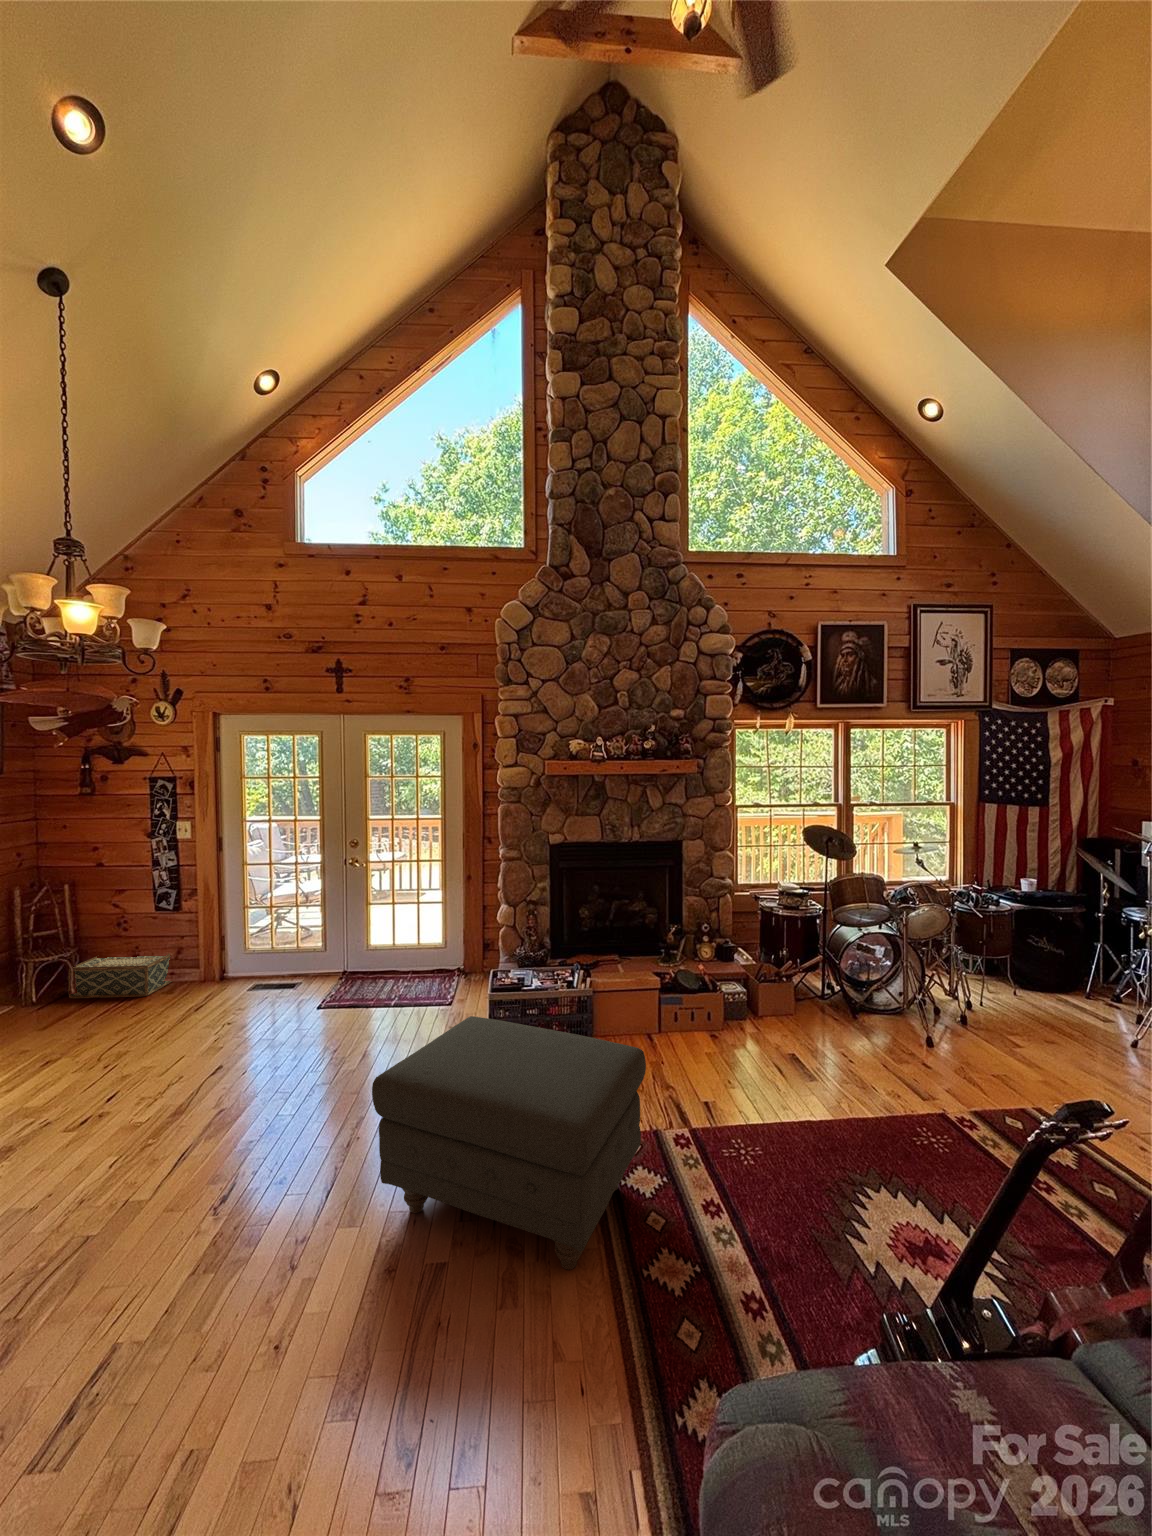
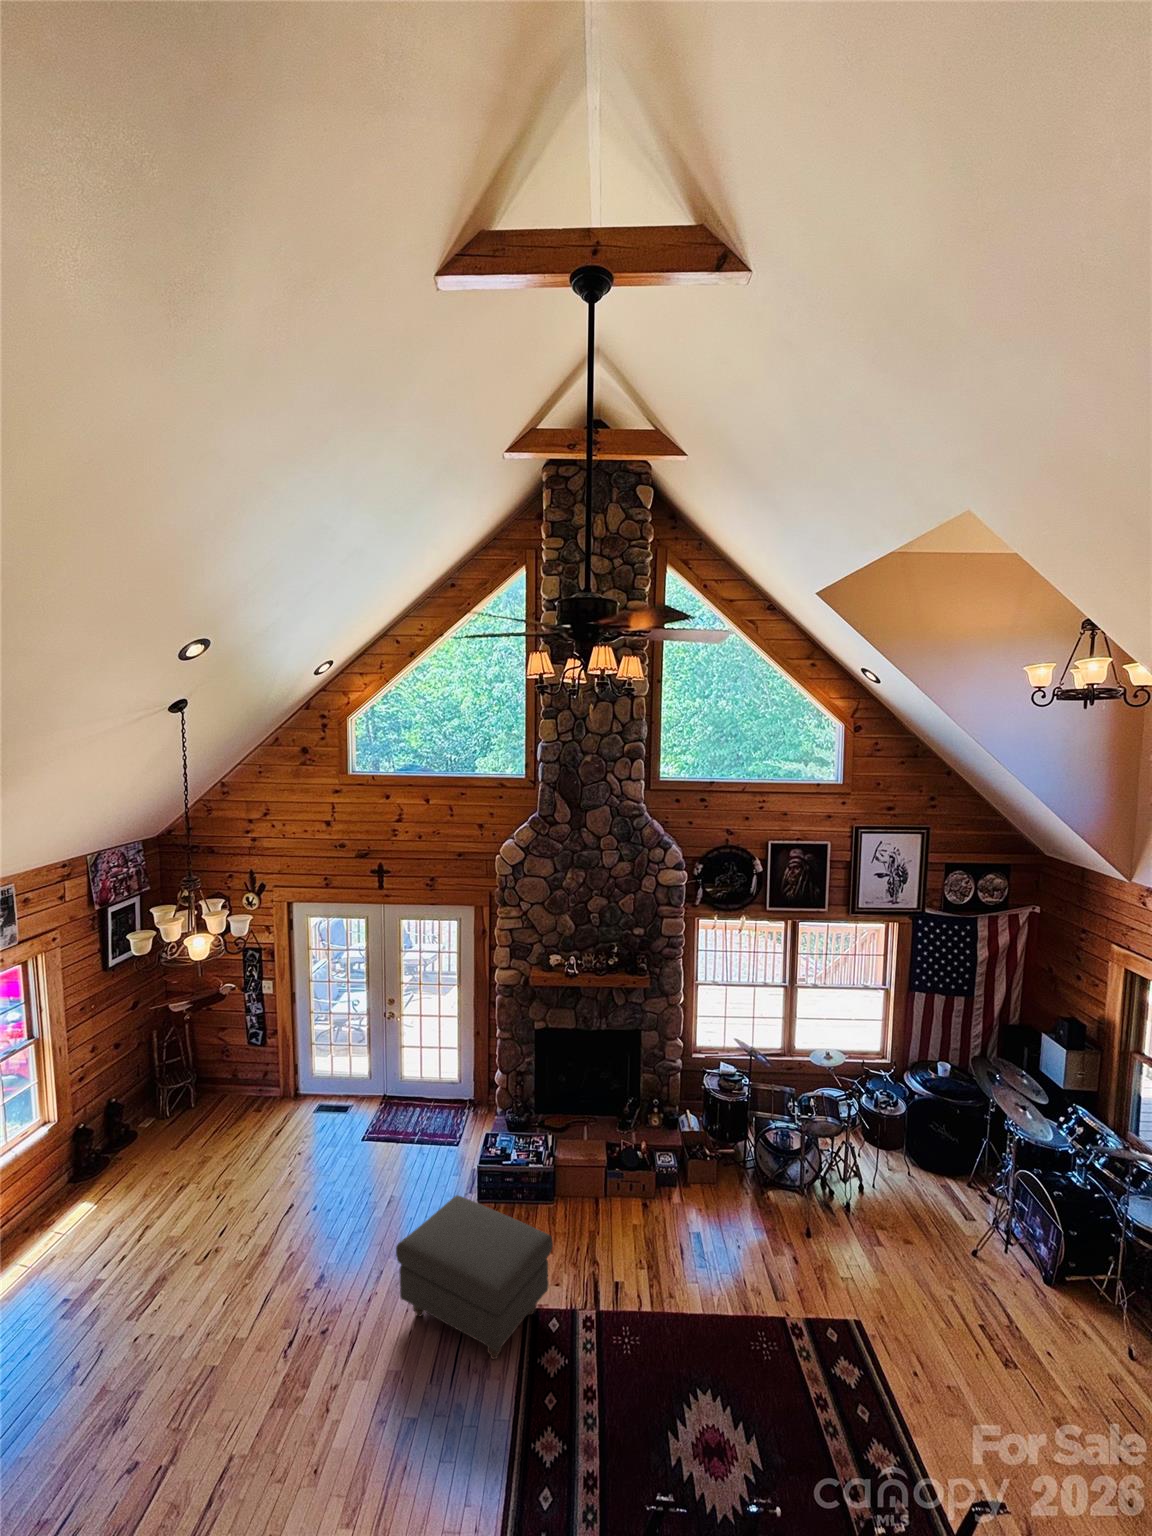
woven basket: present [69,954,172,998] -> none [193,1077,261,1115]

